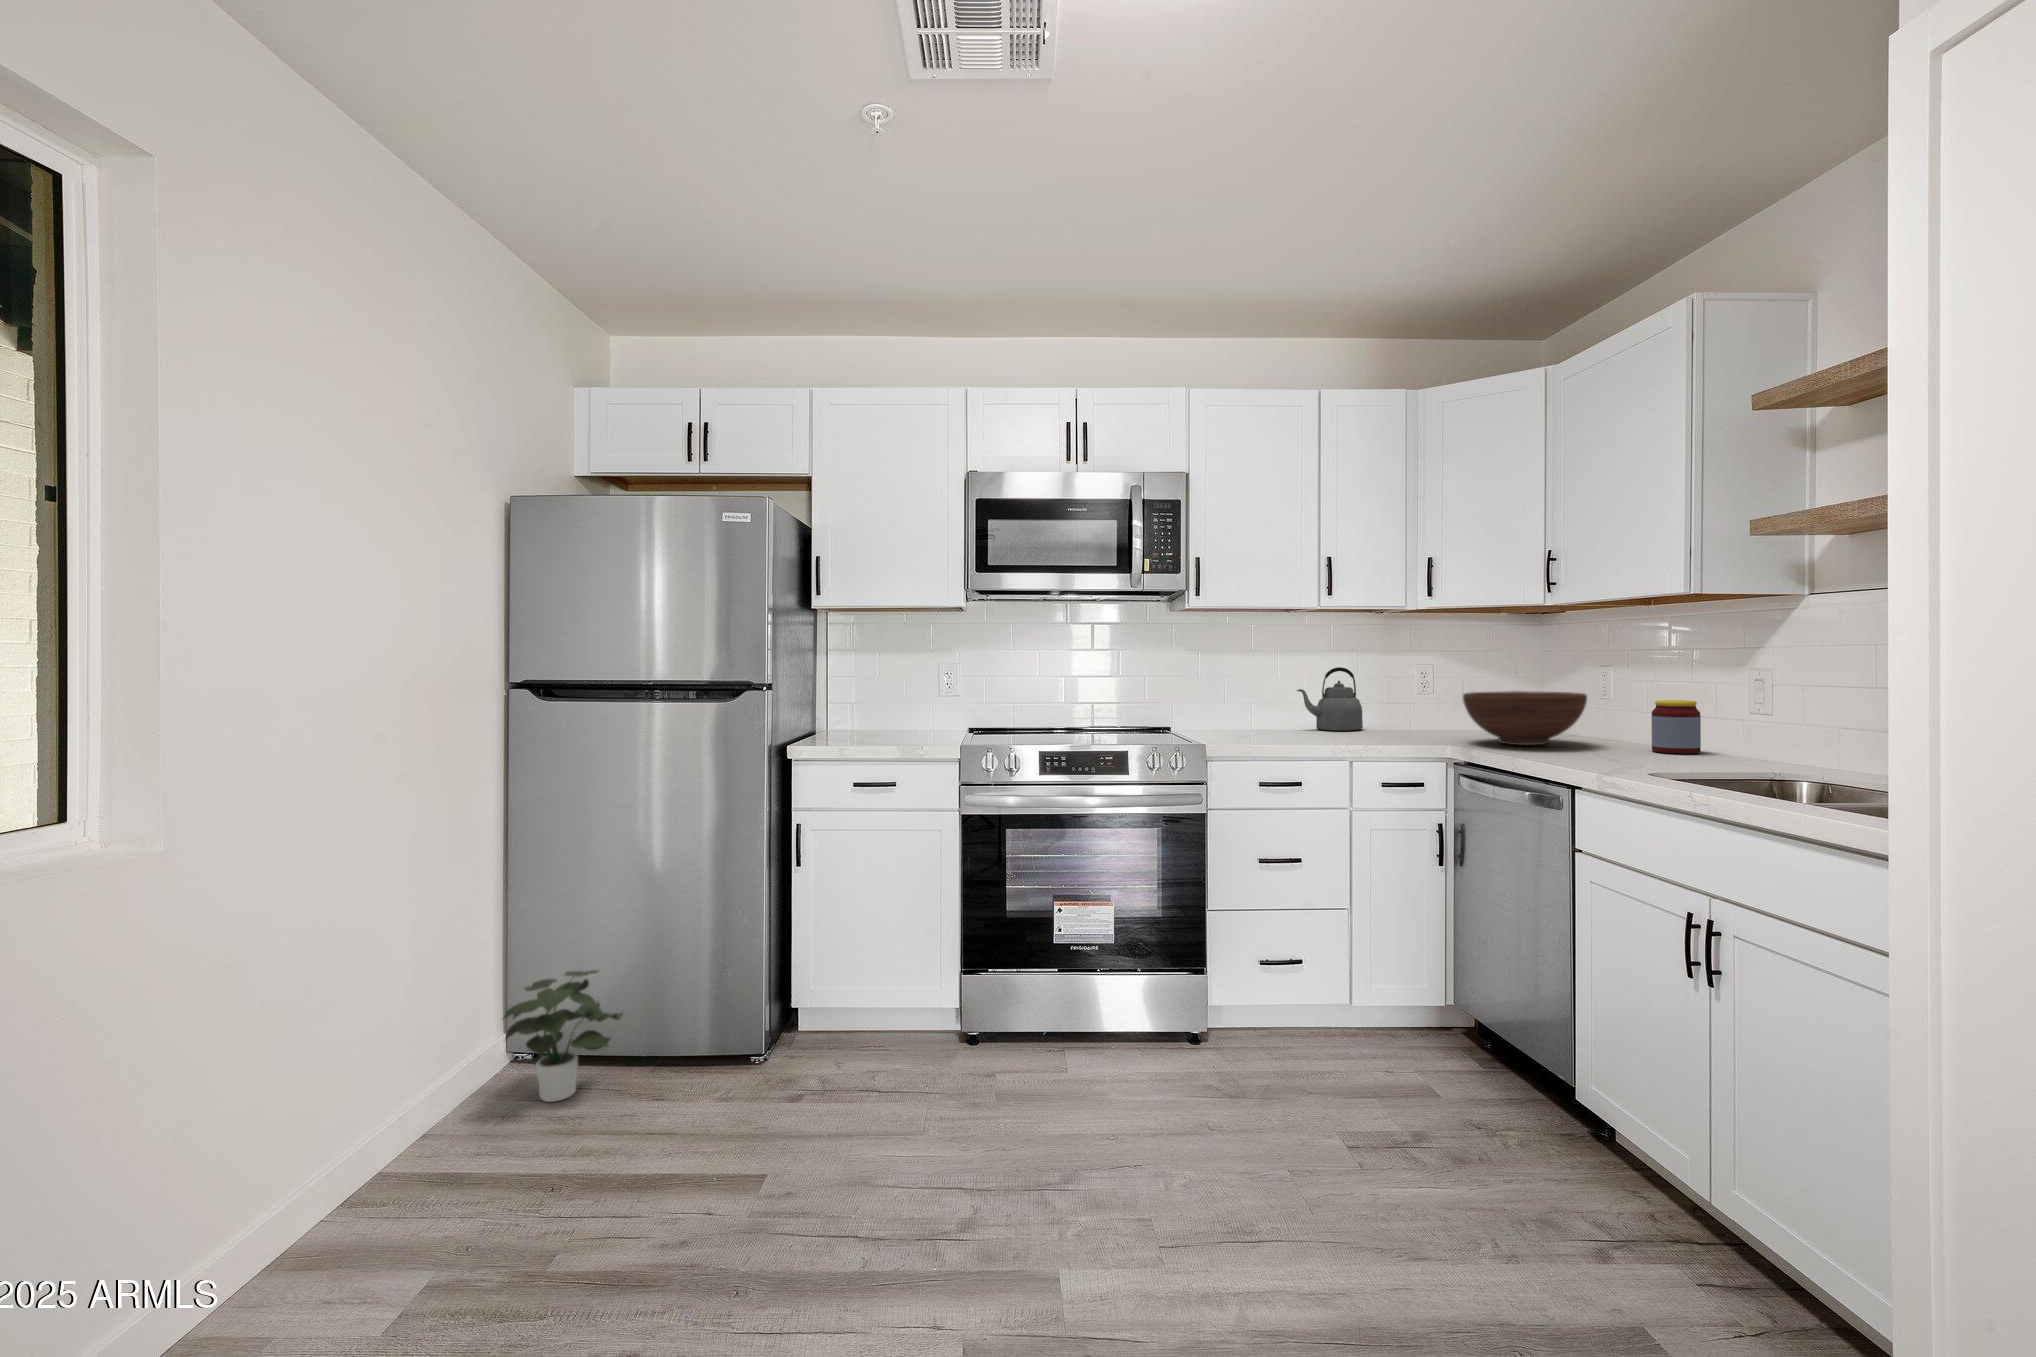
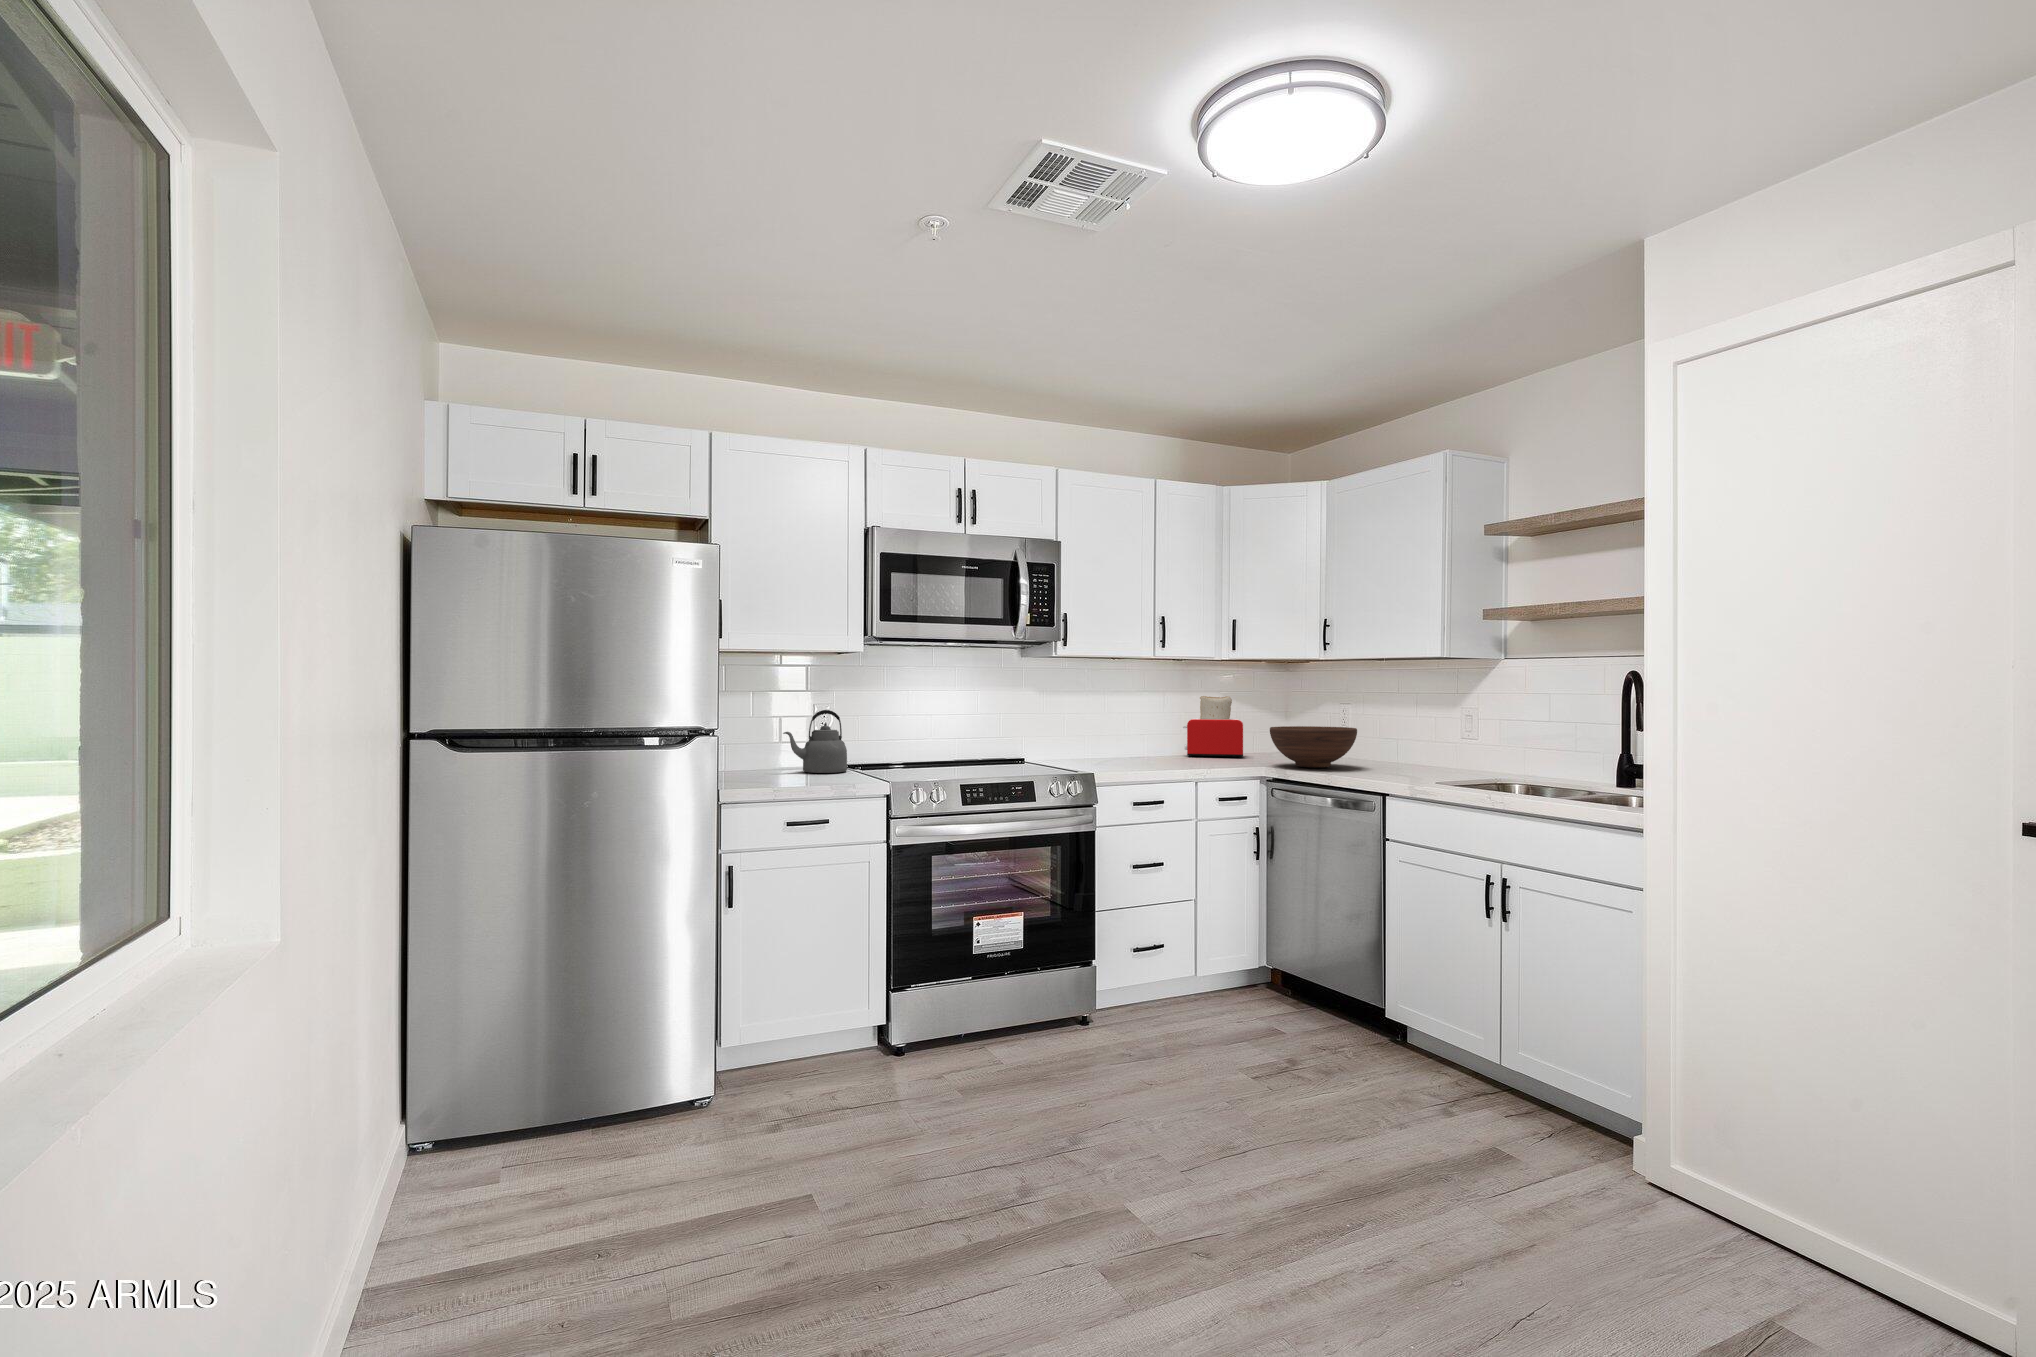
toaster: none [1382,655,1463,730] -> present [1183,696,1243,758]
kettle: present [1297,667,1363,730] -> present [783,710,847,773]
jar: present [1652,700,1701,754] -> none [1400,733,1430,771]
potted plant: present [502,970,623,1102] -> none [436,1027,582,1180]

